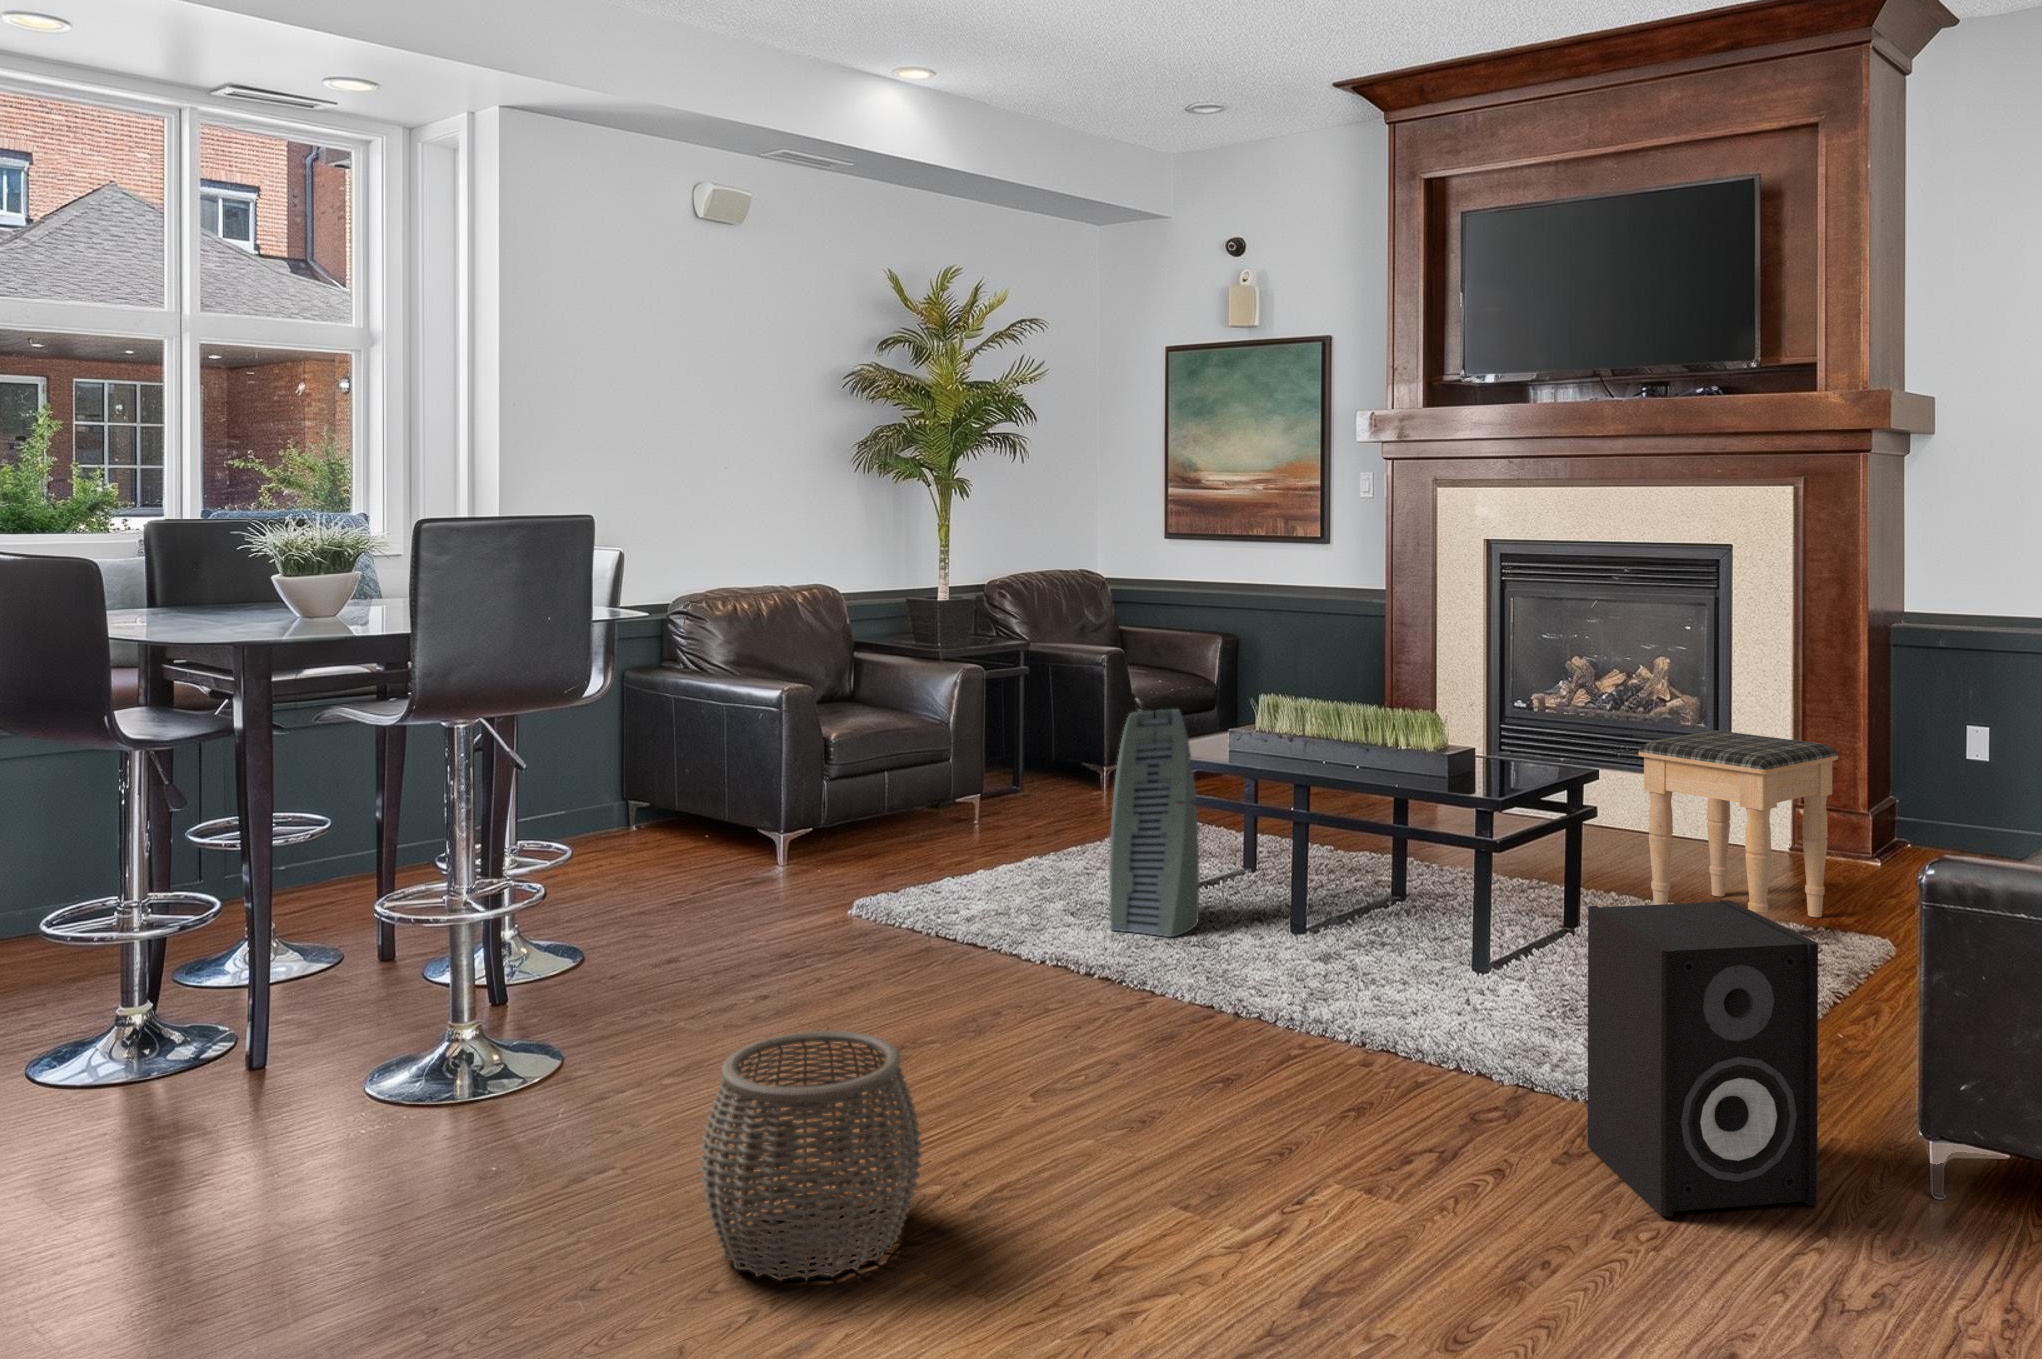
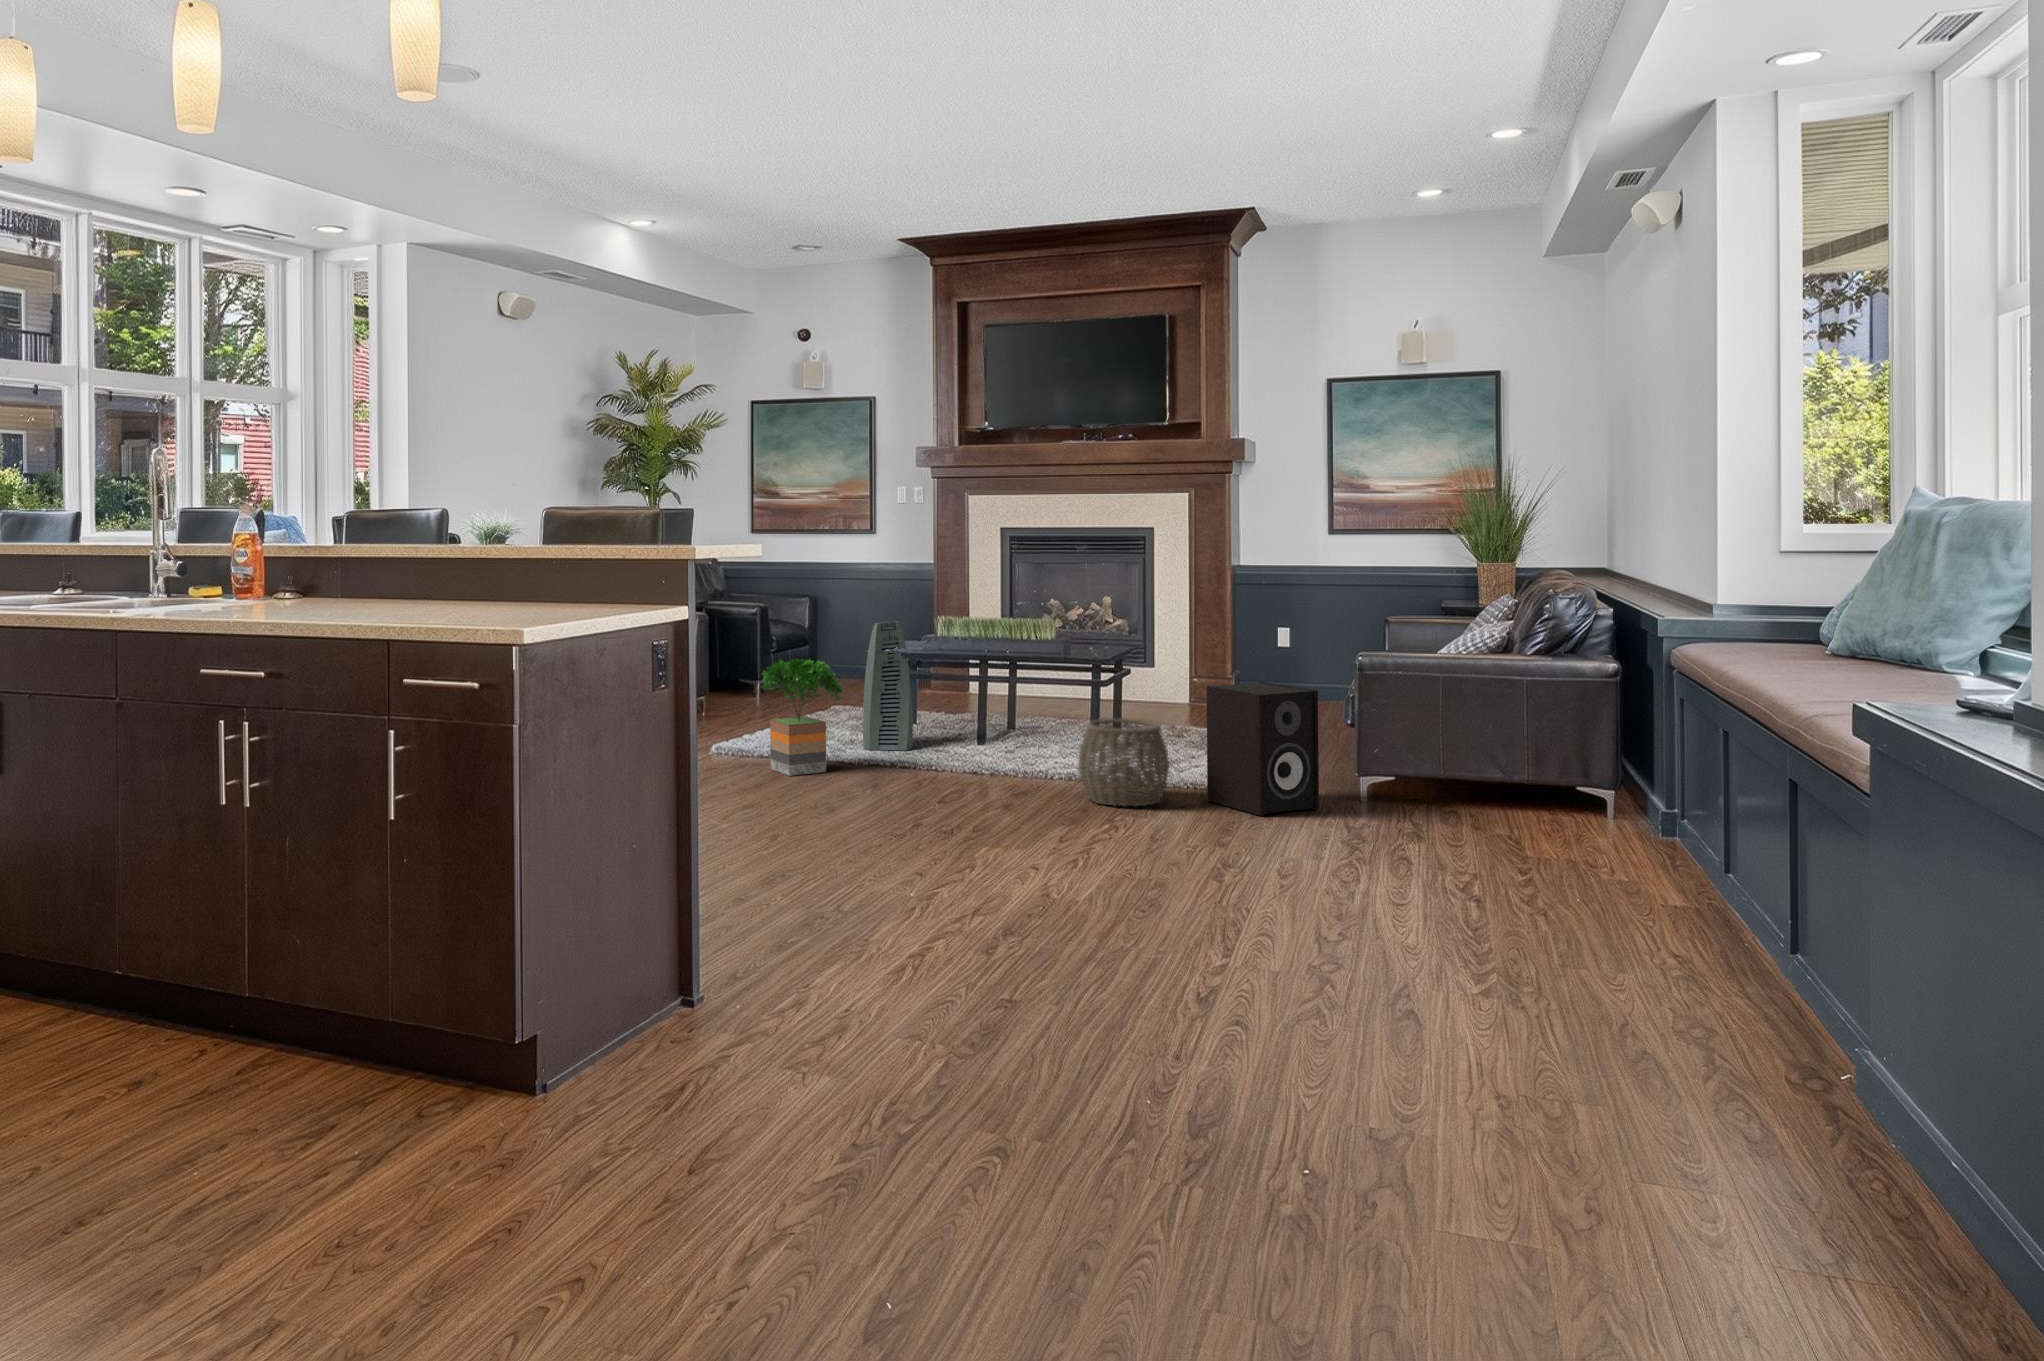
footstool: present [1639,731,1838,917] -> none [1137,629,1239,735]
potted tree: none [862,777,1001,989] -> present [762,659,843,776]
woven basket: present [700,1031,922,1281] -> present [1078,719,1169,807]

